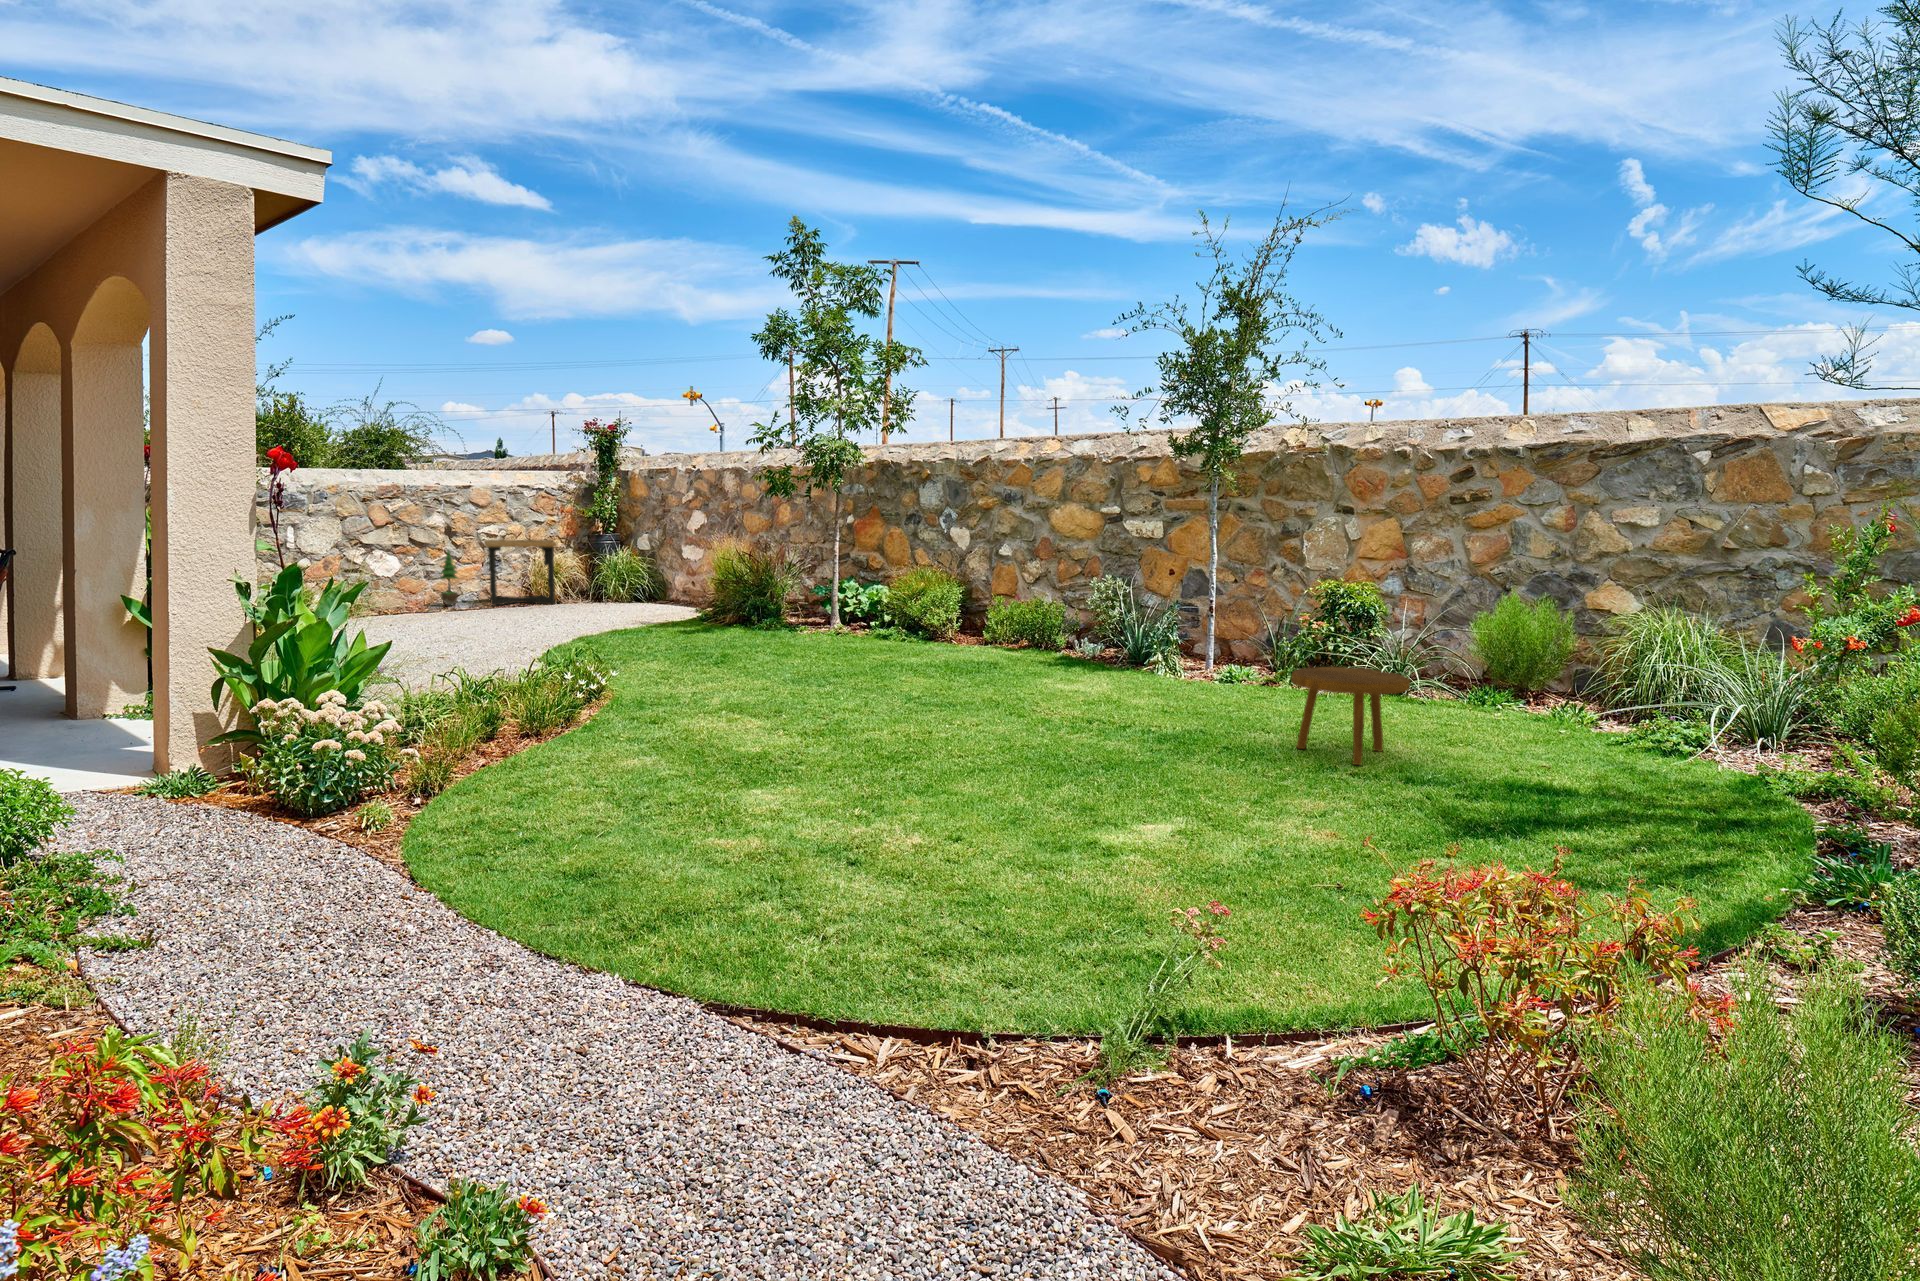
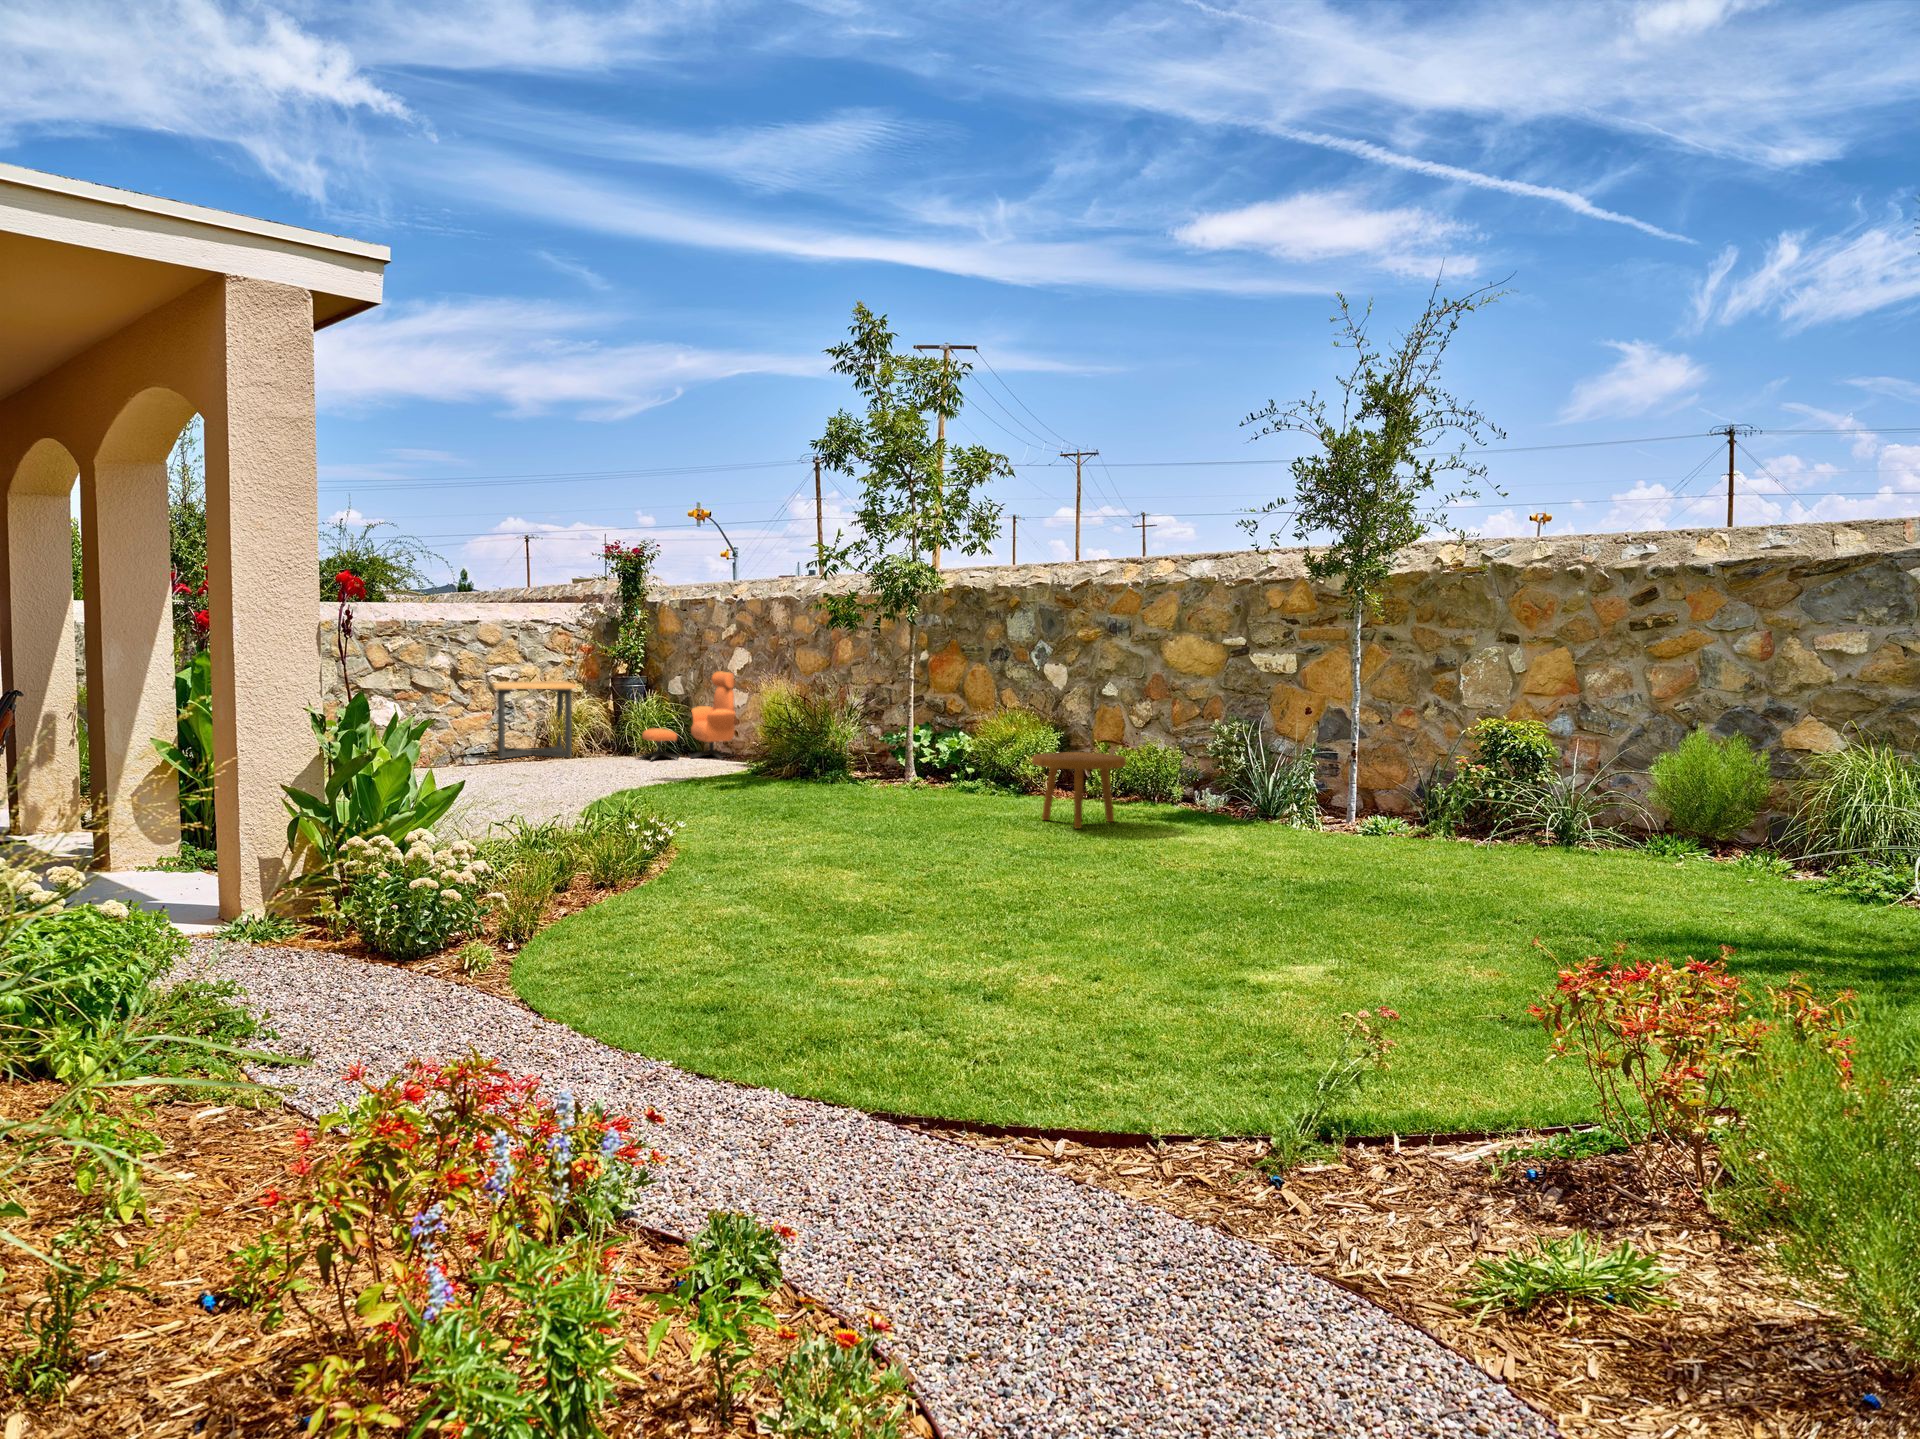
lounge chair: none [608,532,696,608] -> present [637,671,735,760]
potted tree: present [440,551,458,606] -> none [437,691,462,760]
footstool: present [1291,667,1410,765] -> present [1032,752,1126,828]

